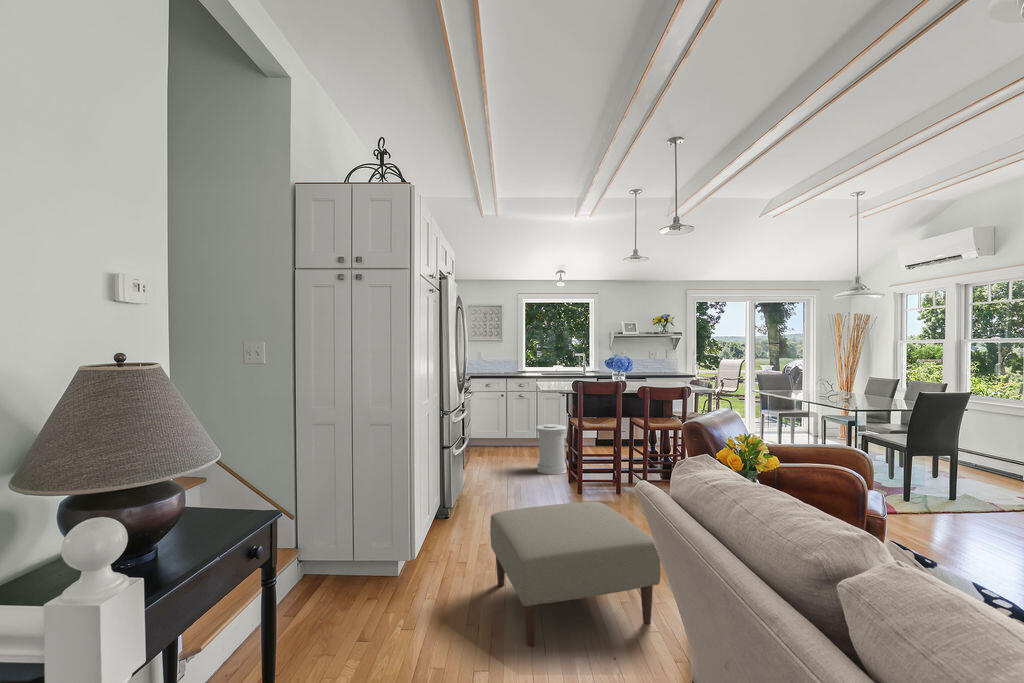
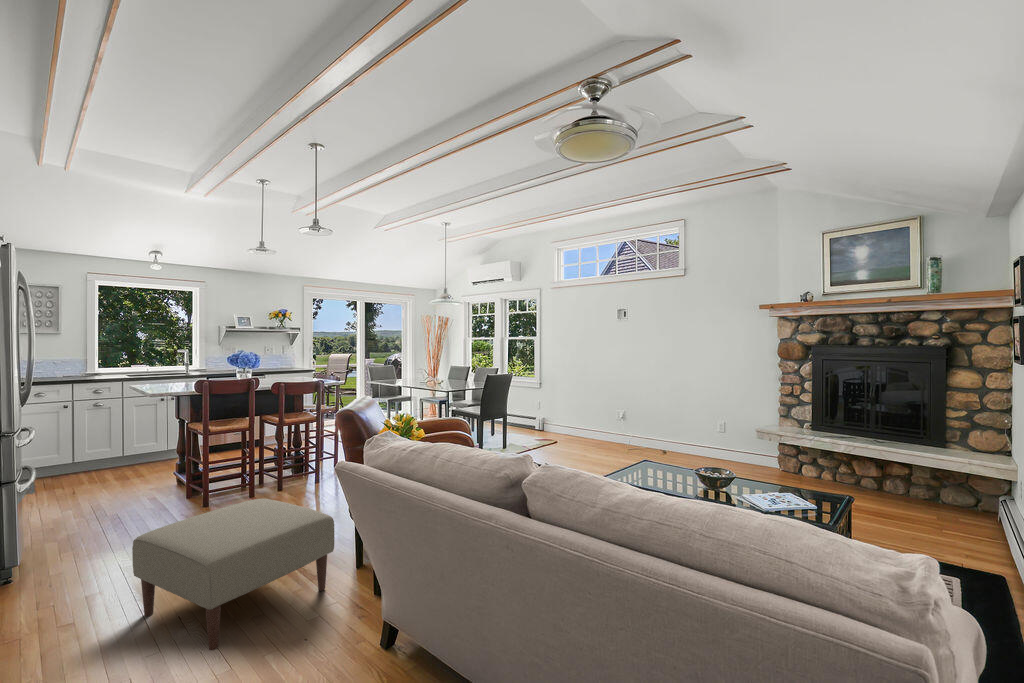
trash can: present [537,424,566,474] -> none [136,435,179,495]

